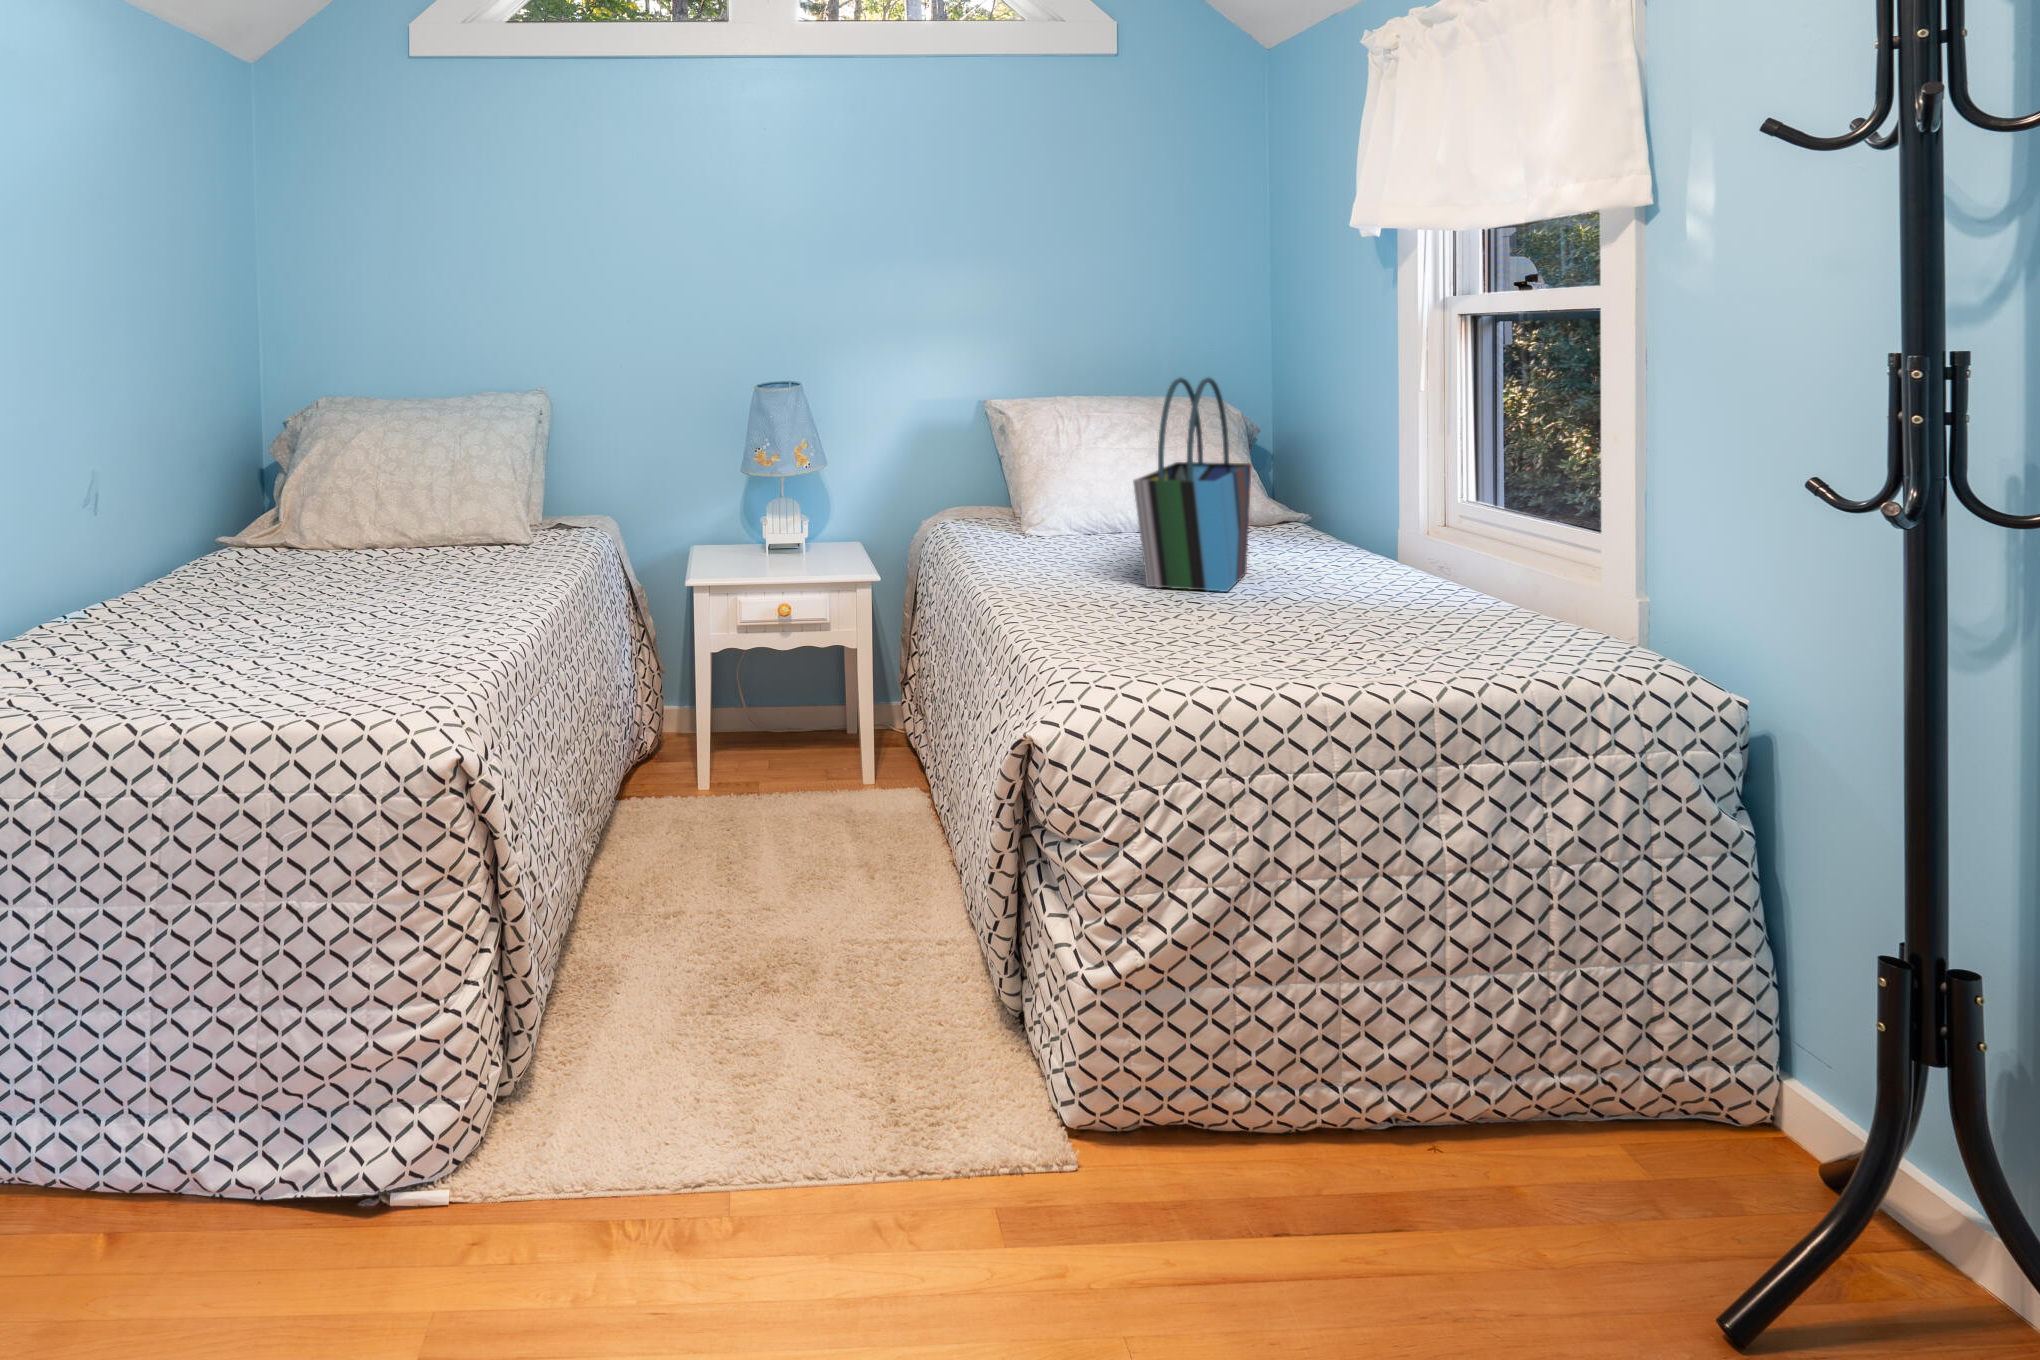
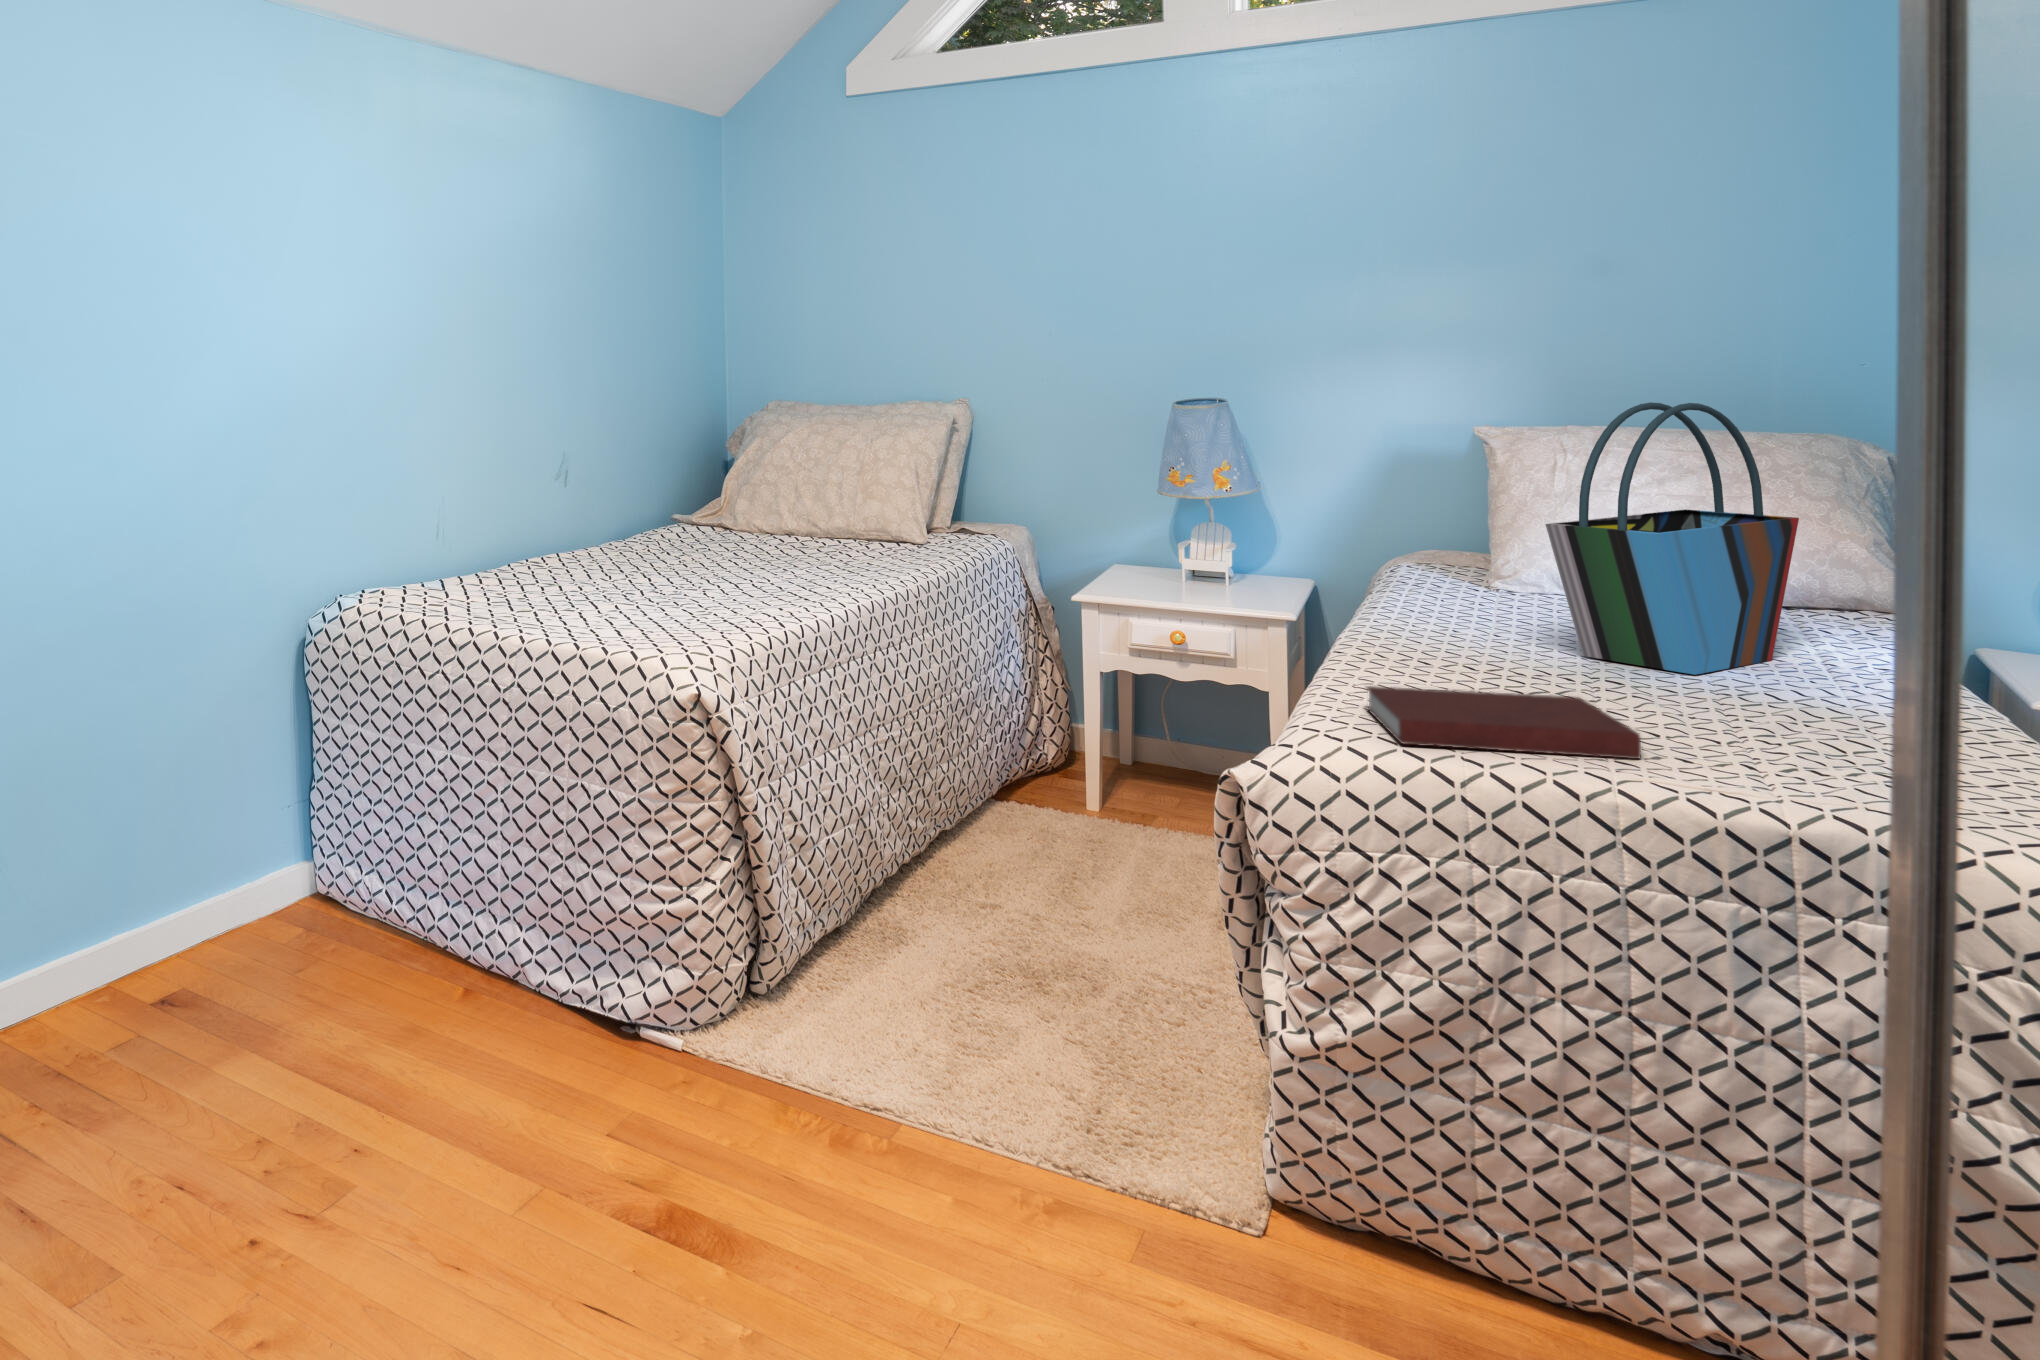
notebook: none [1085,621,1303,684] -> present [1366,686,1641,759]

